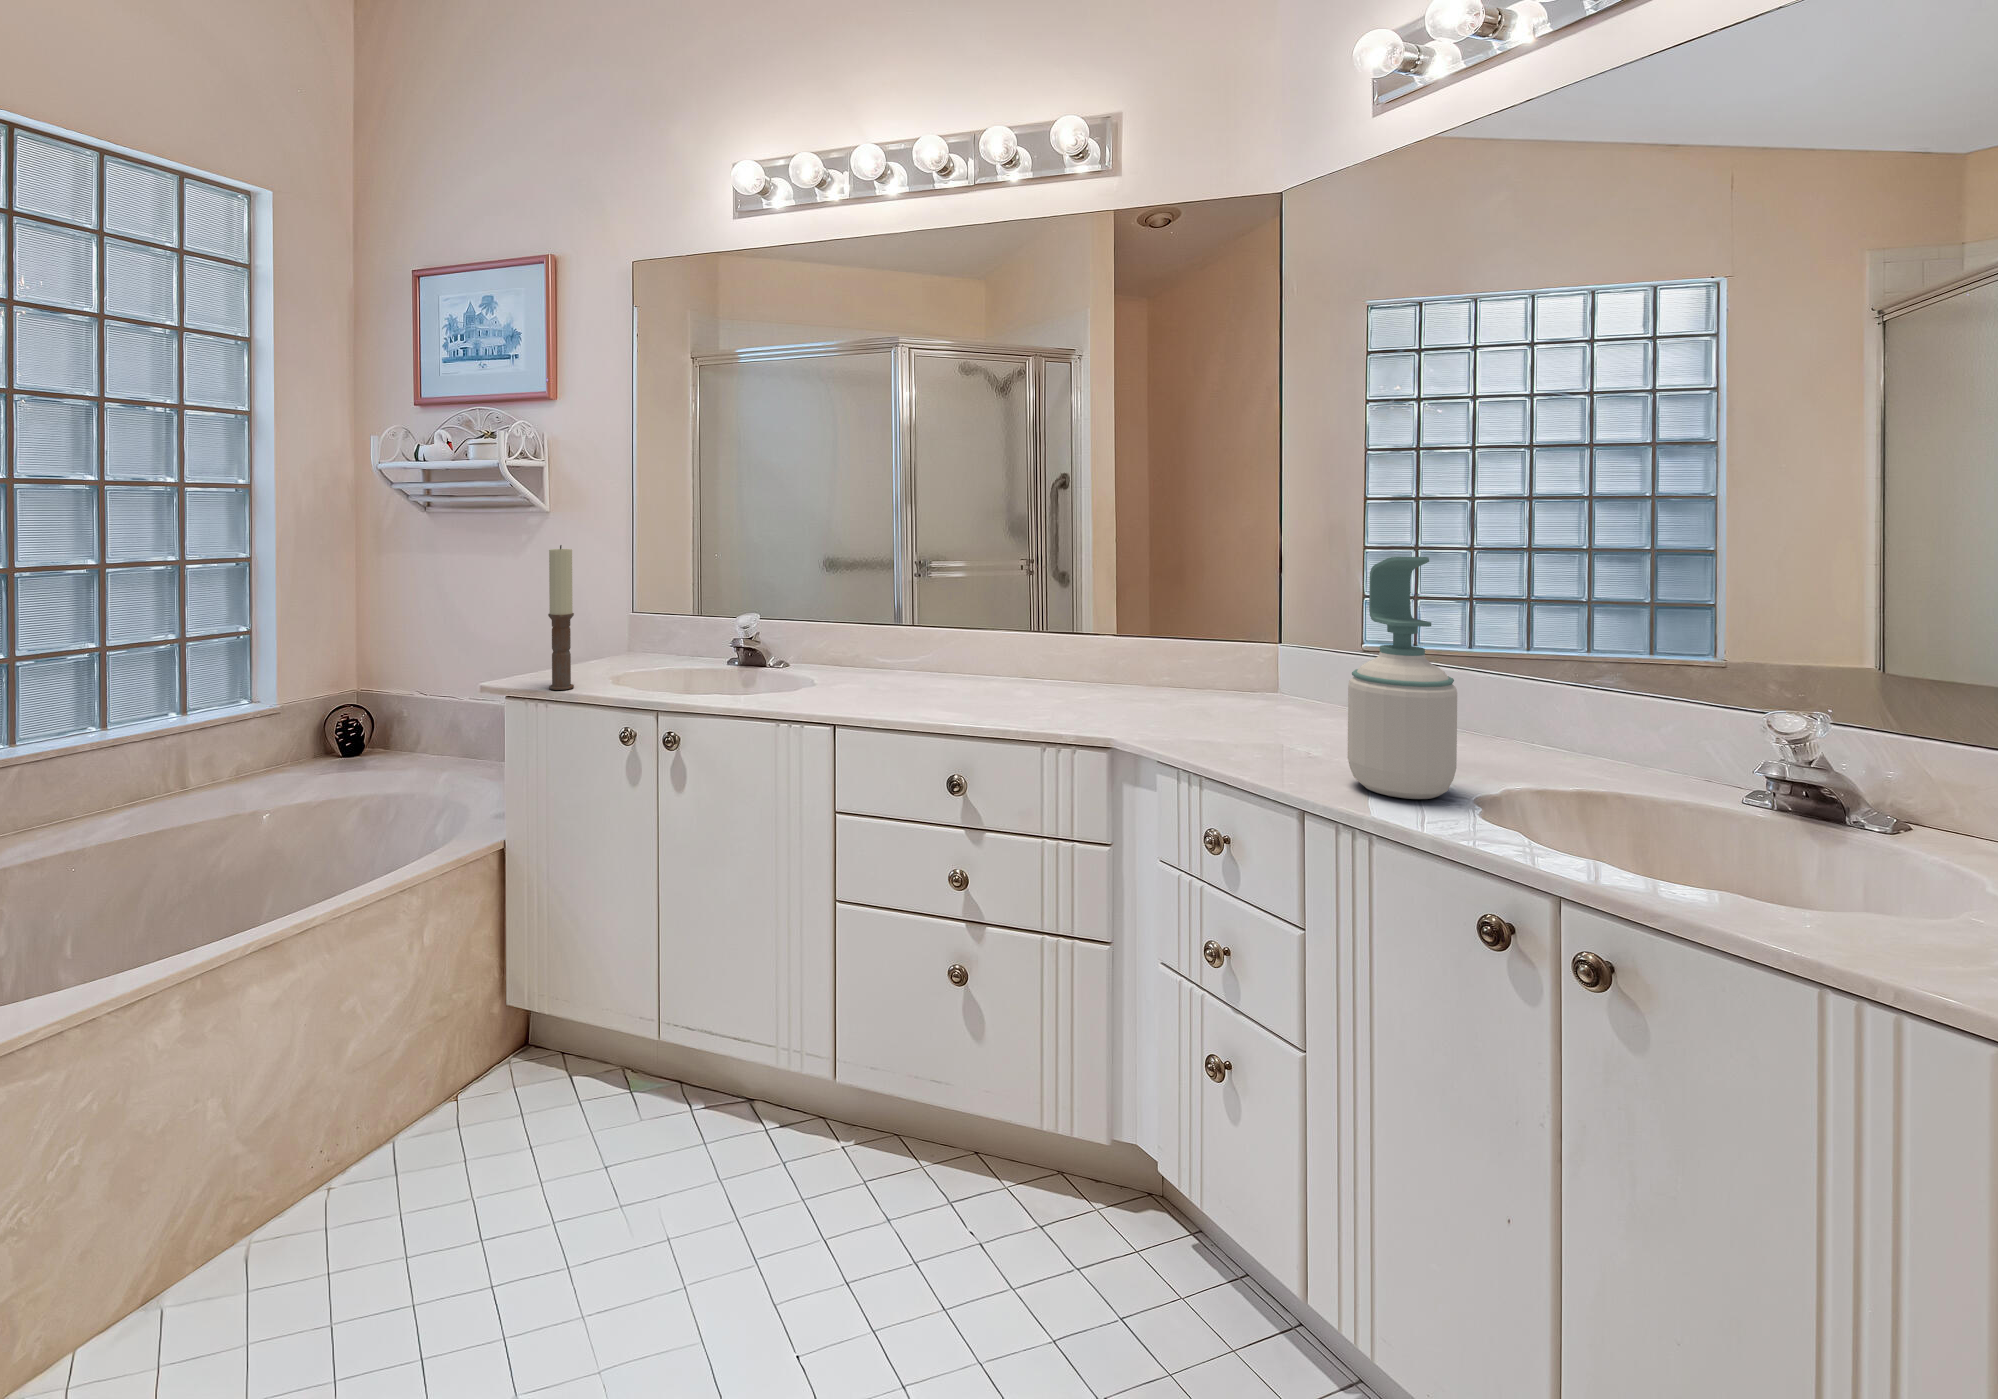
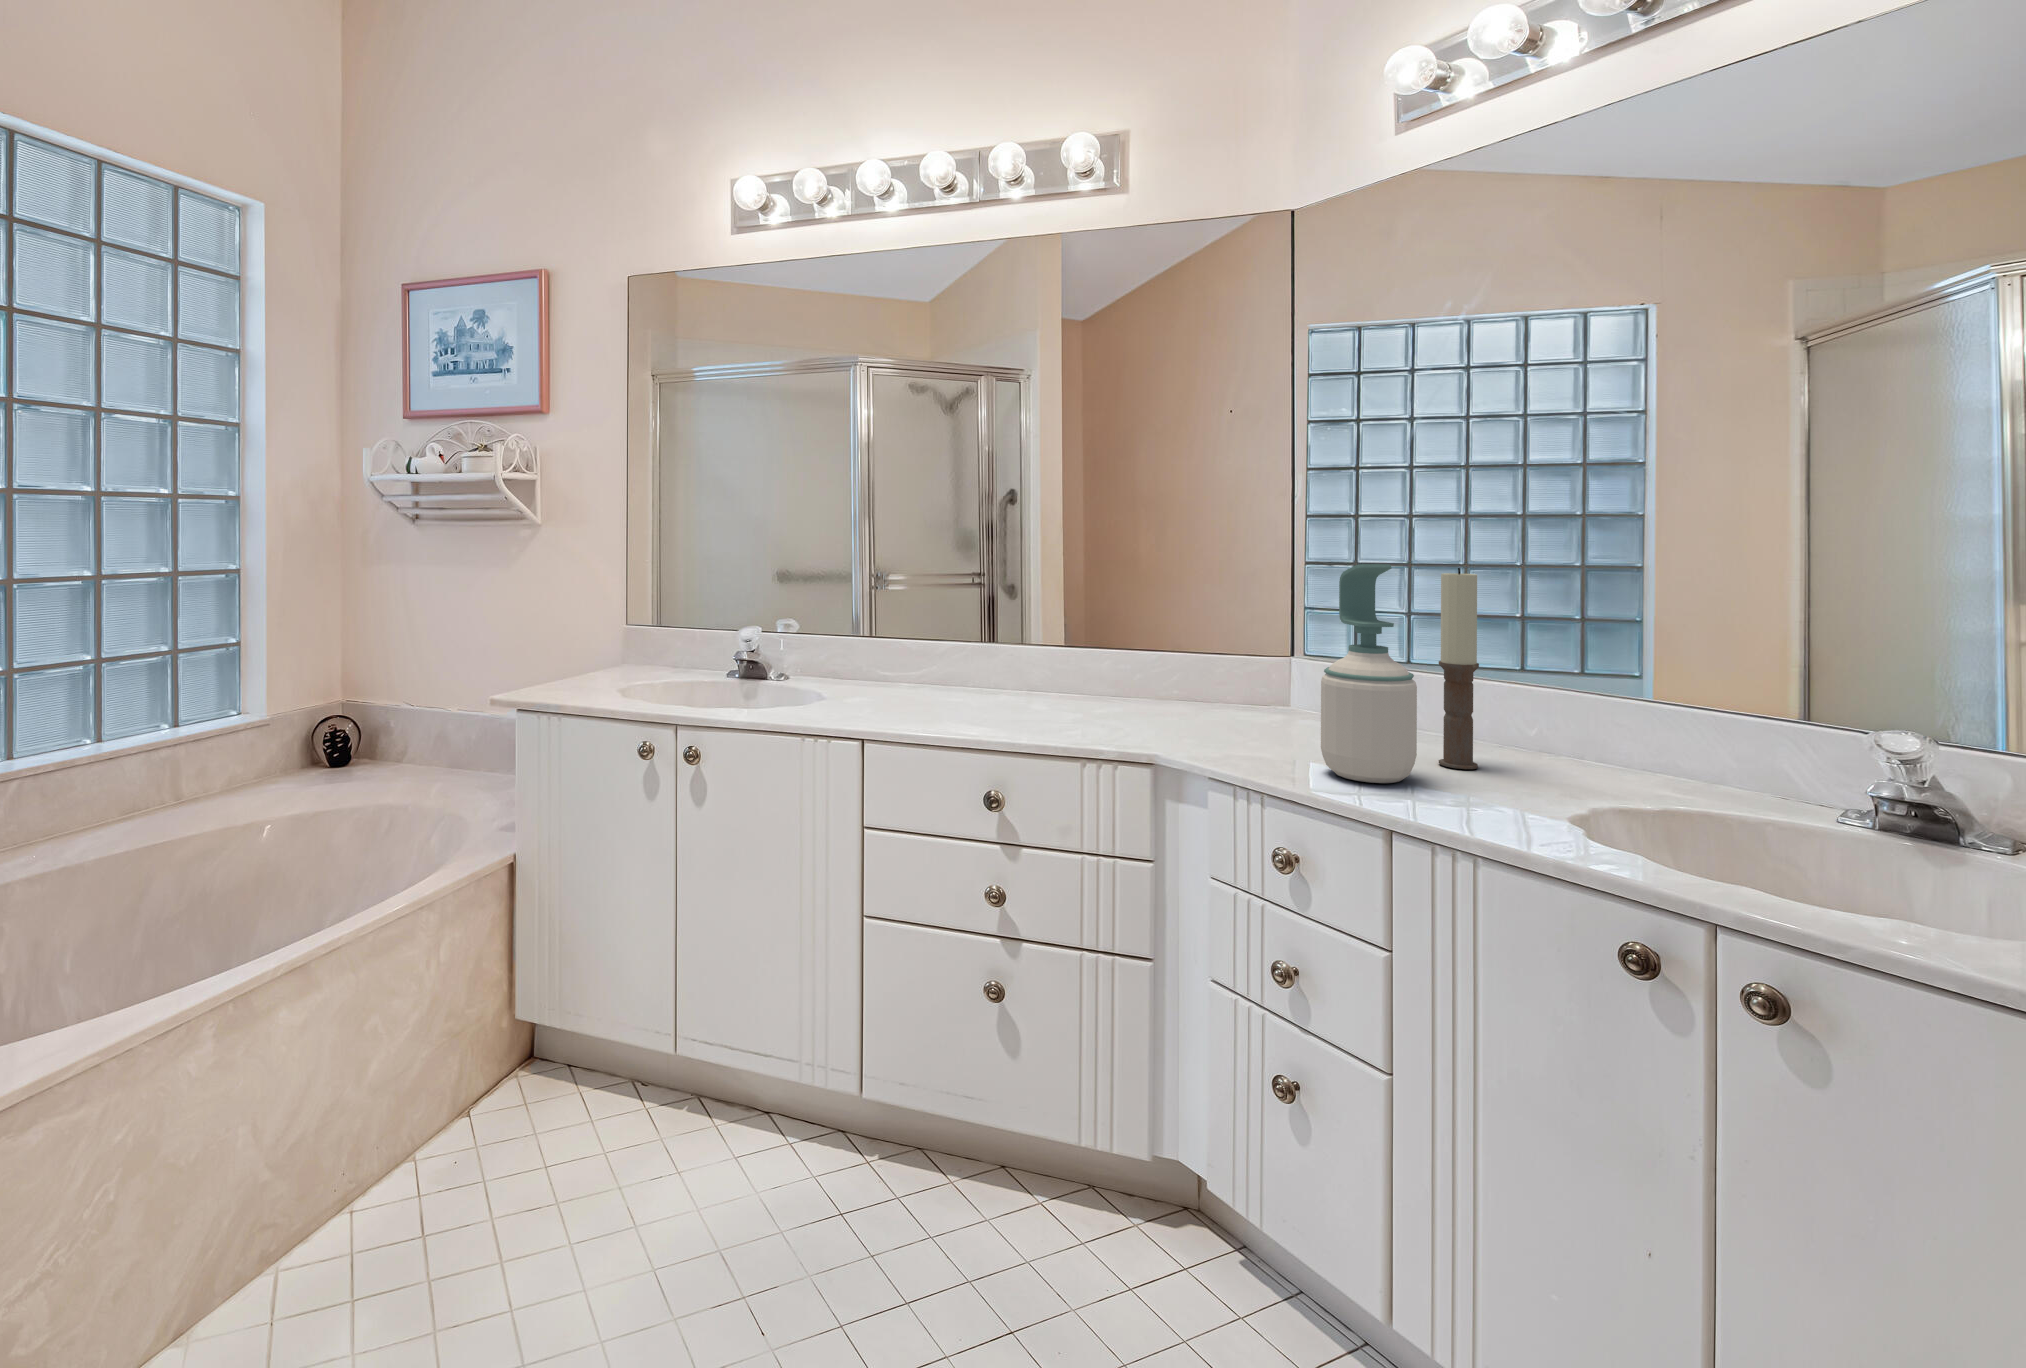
candle: present [548,545,574,690] -> present [1439,568,1479,769]

